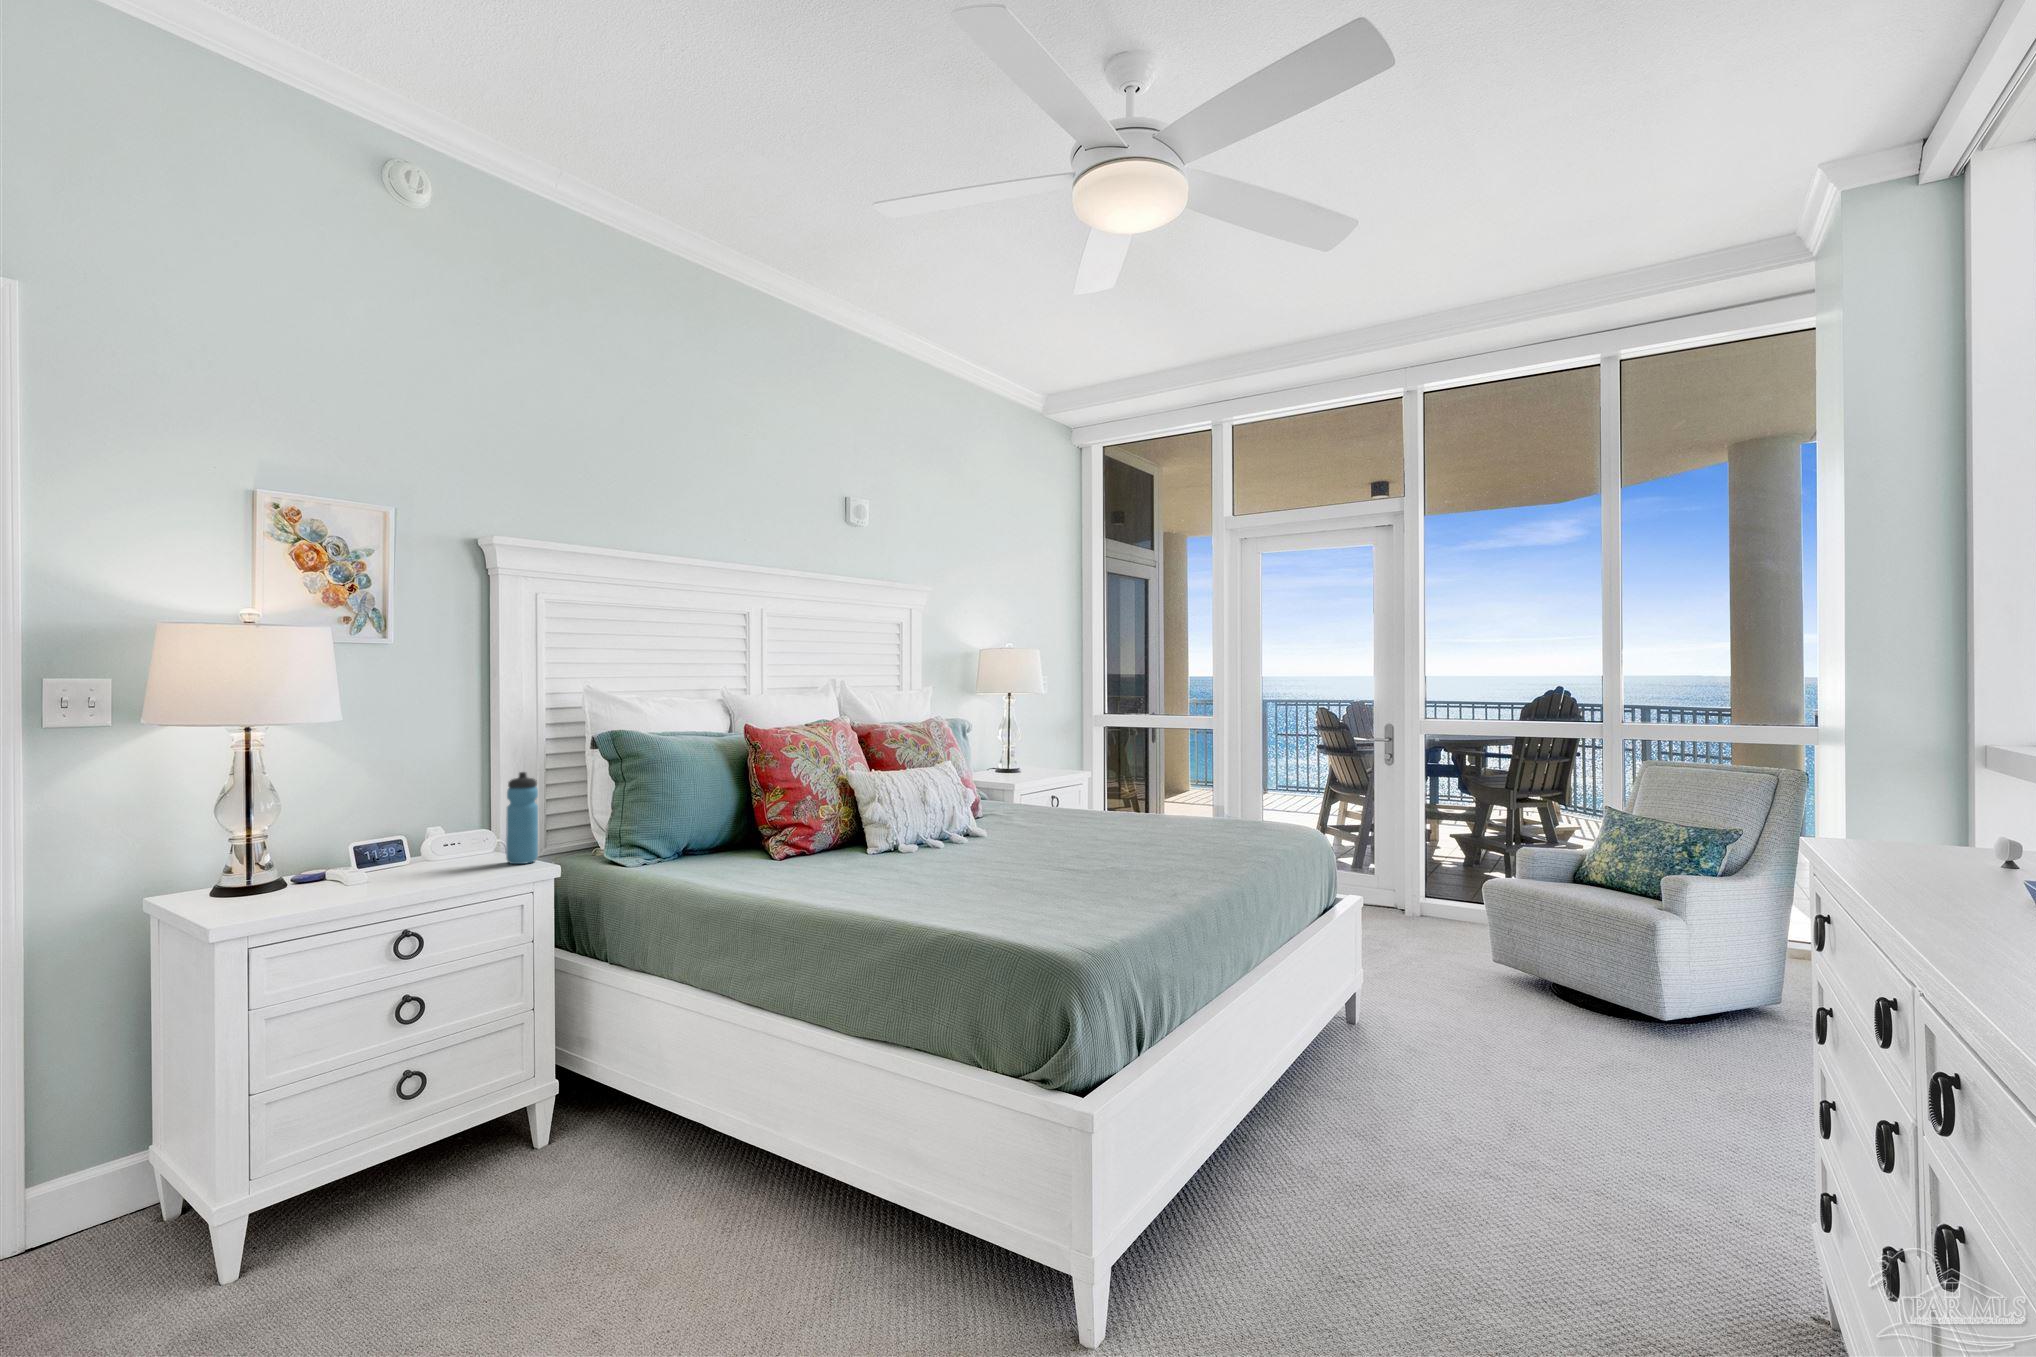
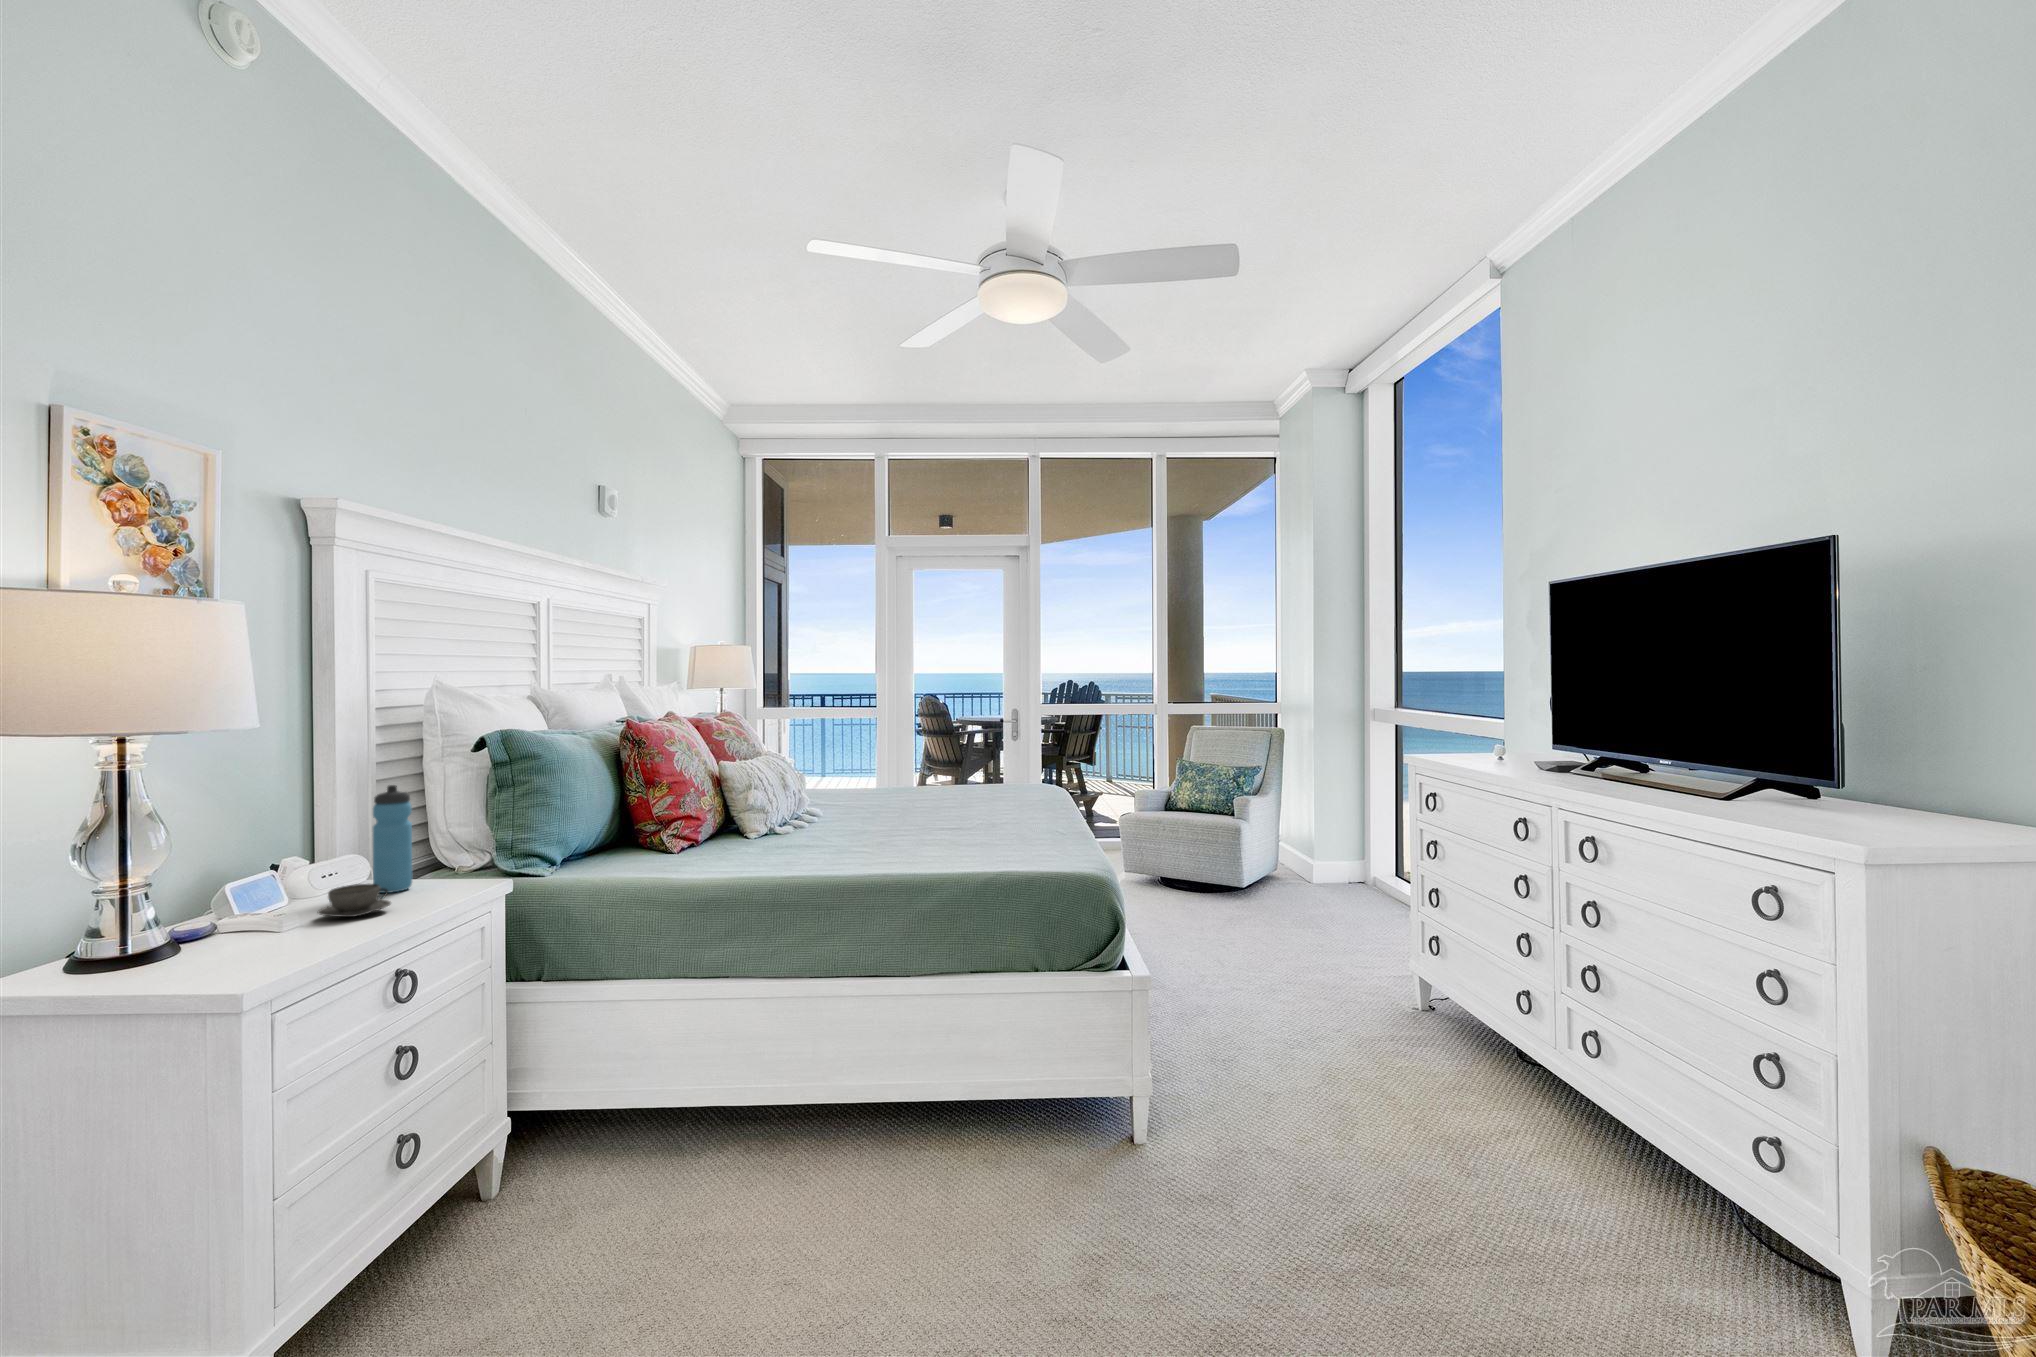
teacup: none [413,855,471,882] -> present [318,884,391,917]

